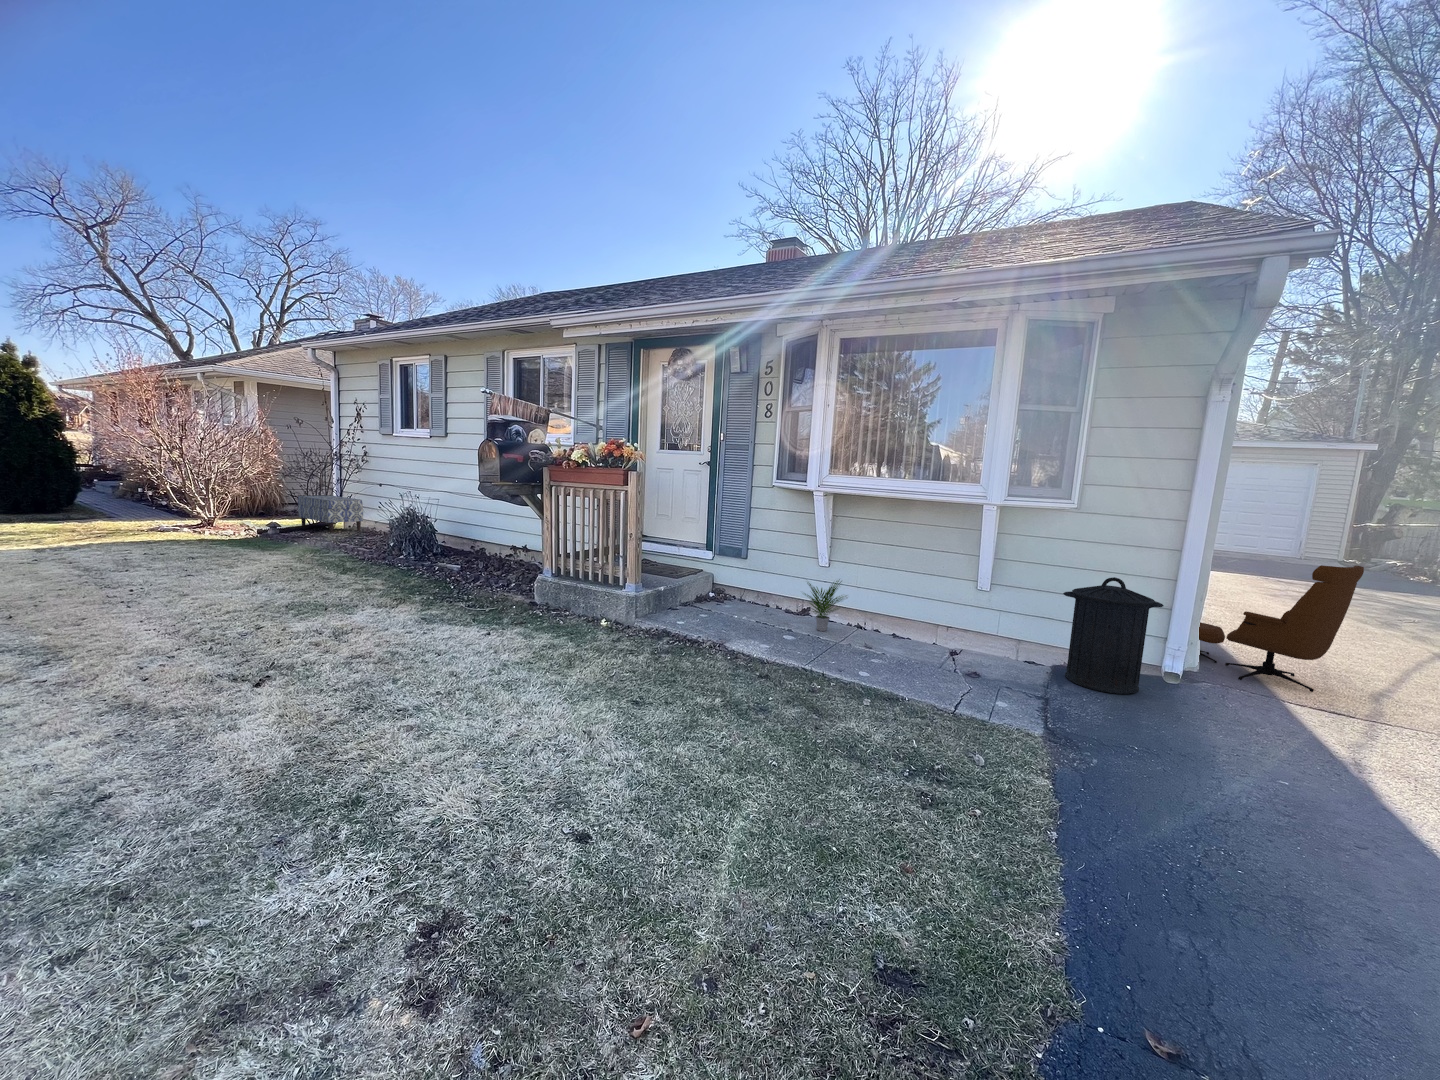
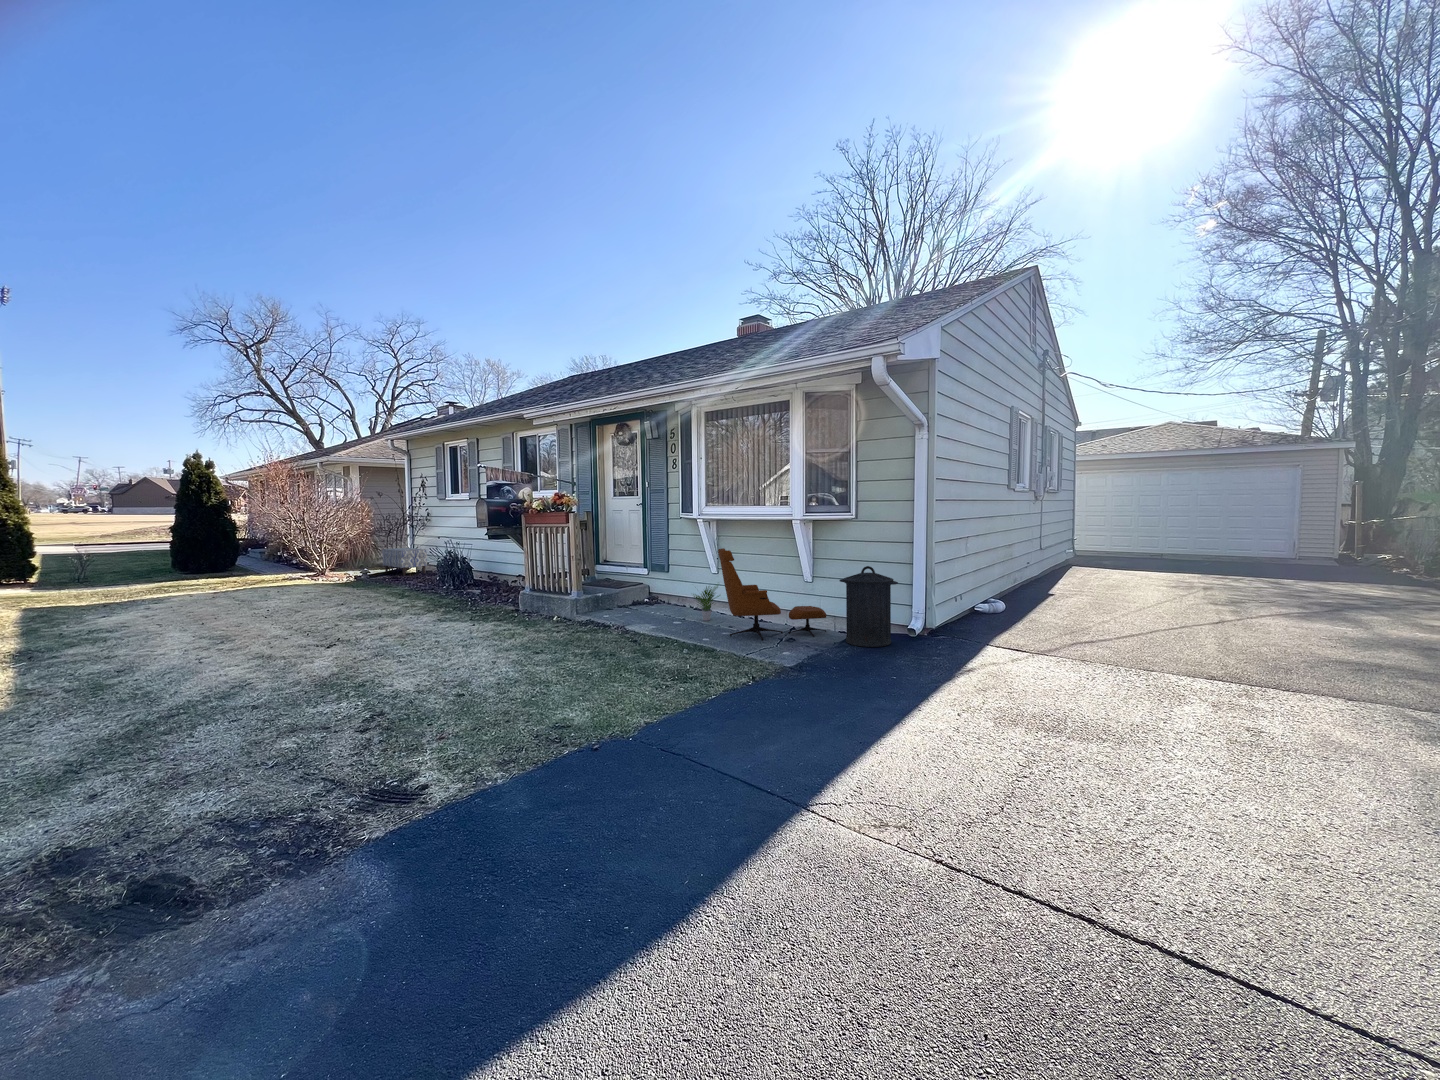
lounge chair: present [1199,565,1364,692] -> present [718,548,827,641]

